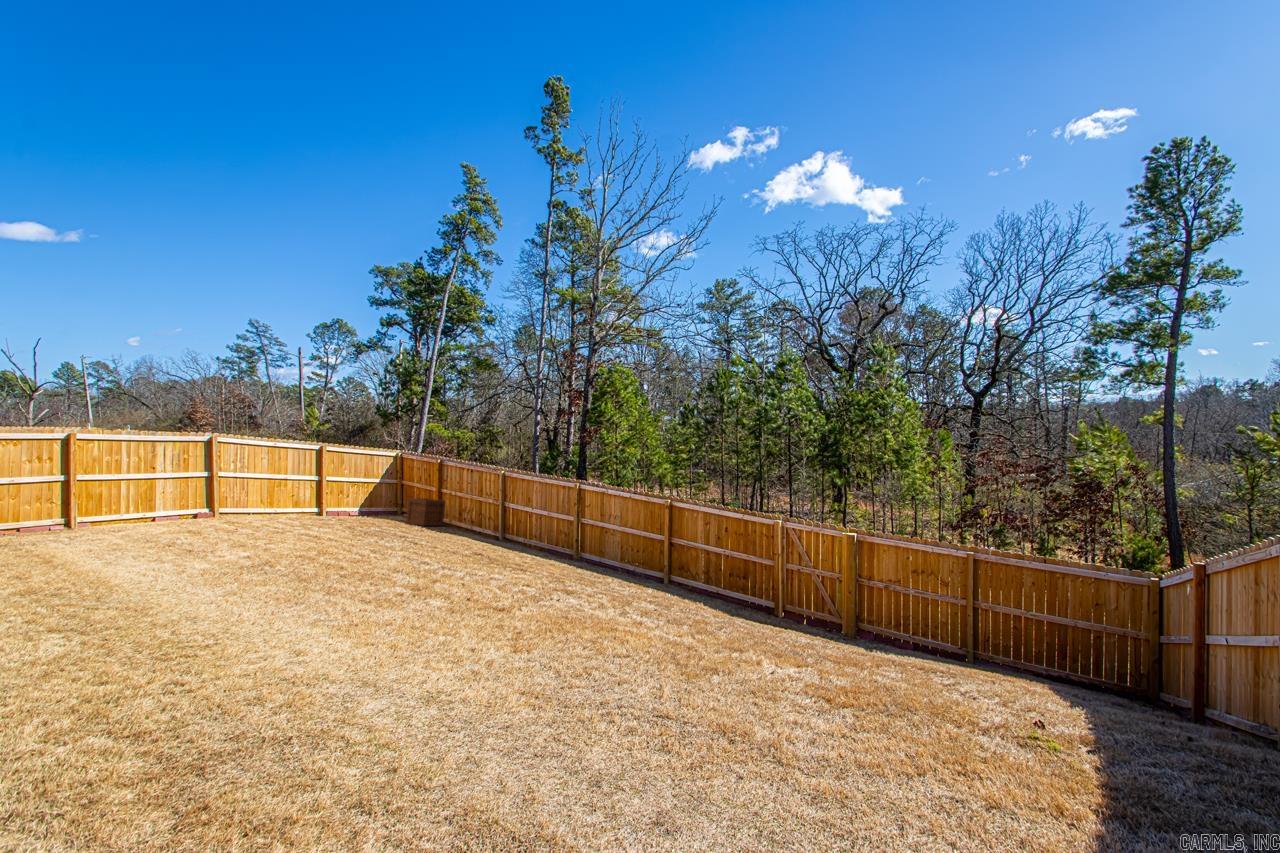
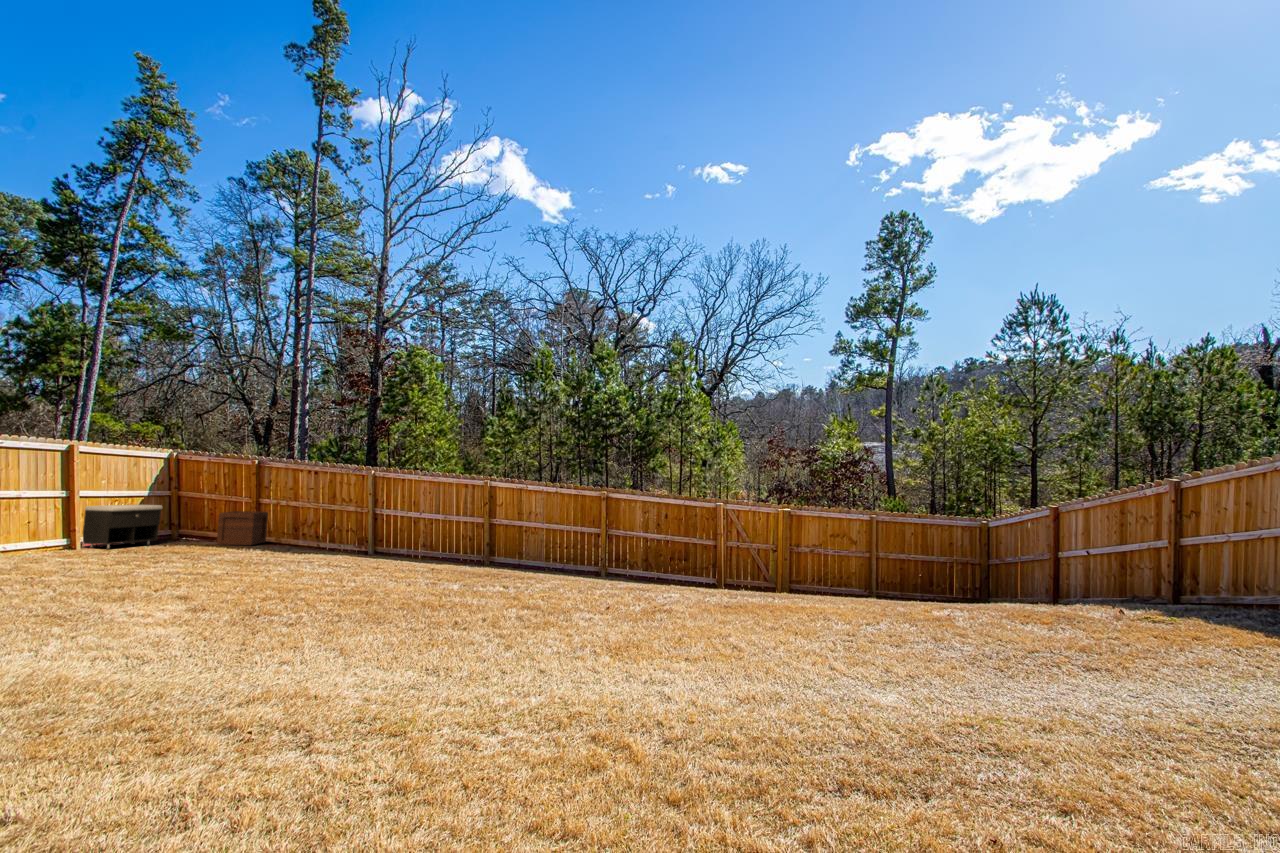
storage bench: none [327,487,377,518] -> present [83,505,162,549]

